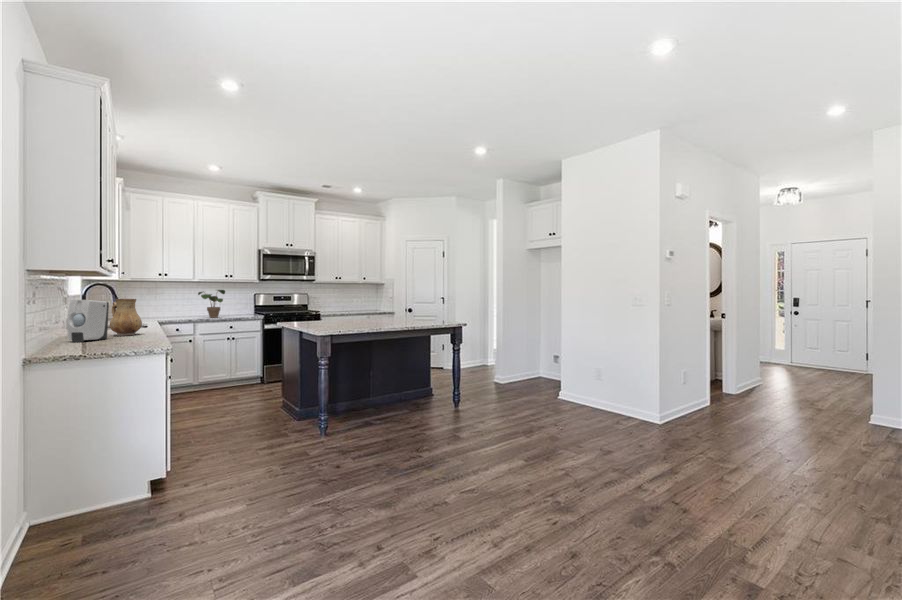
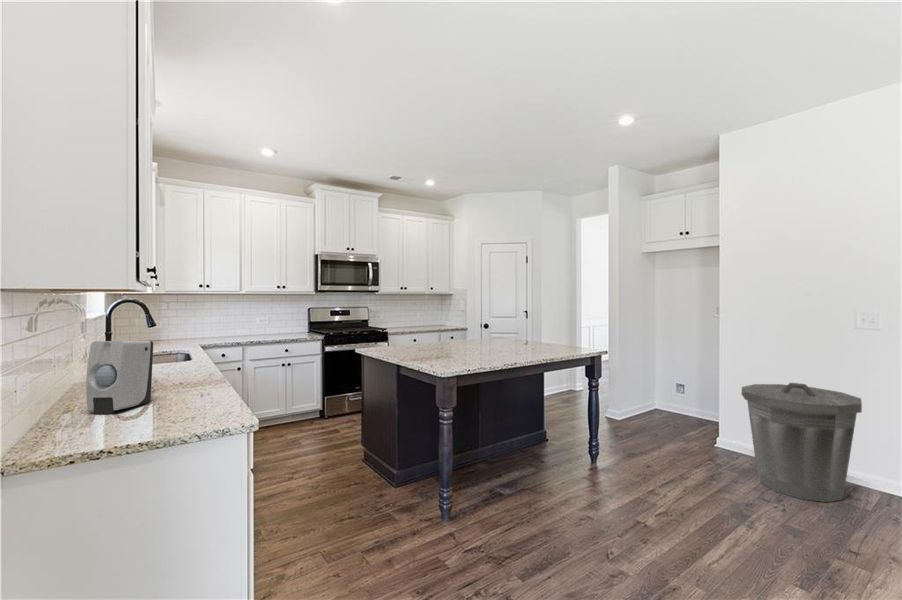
potted plant: present [198,290,225,318] -> none [247,304,279,339]
ceramic pitcher: present [110,299,142,336] -> none [152,331,199,390]
trash can: none [557,344,631,426] -> present [741,383,862,502]

